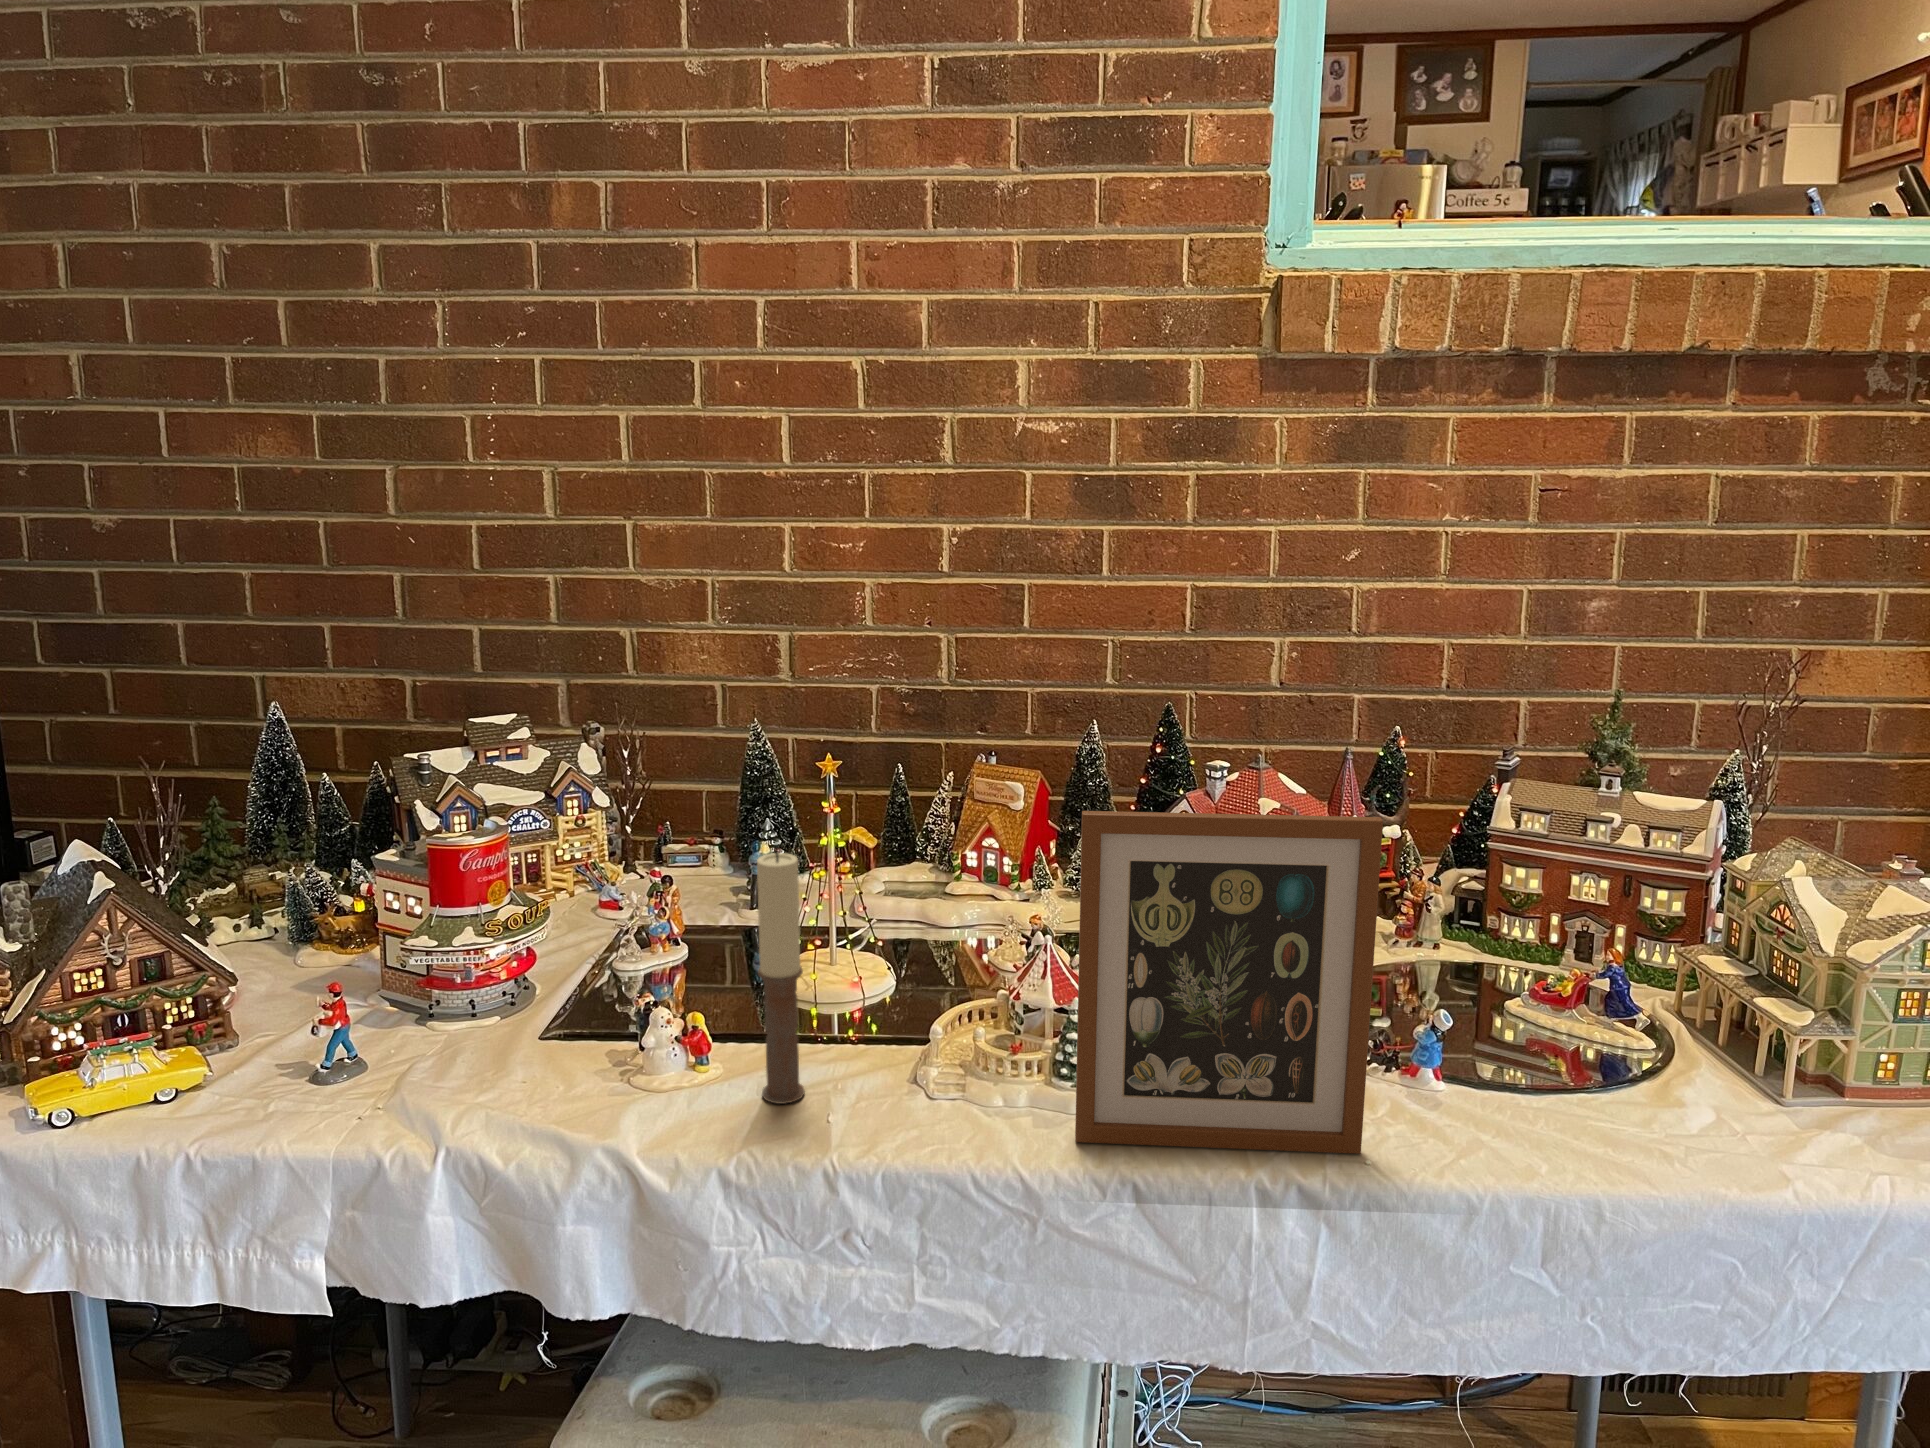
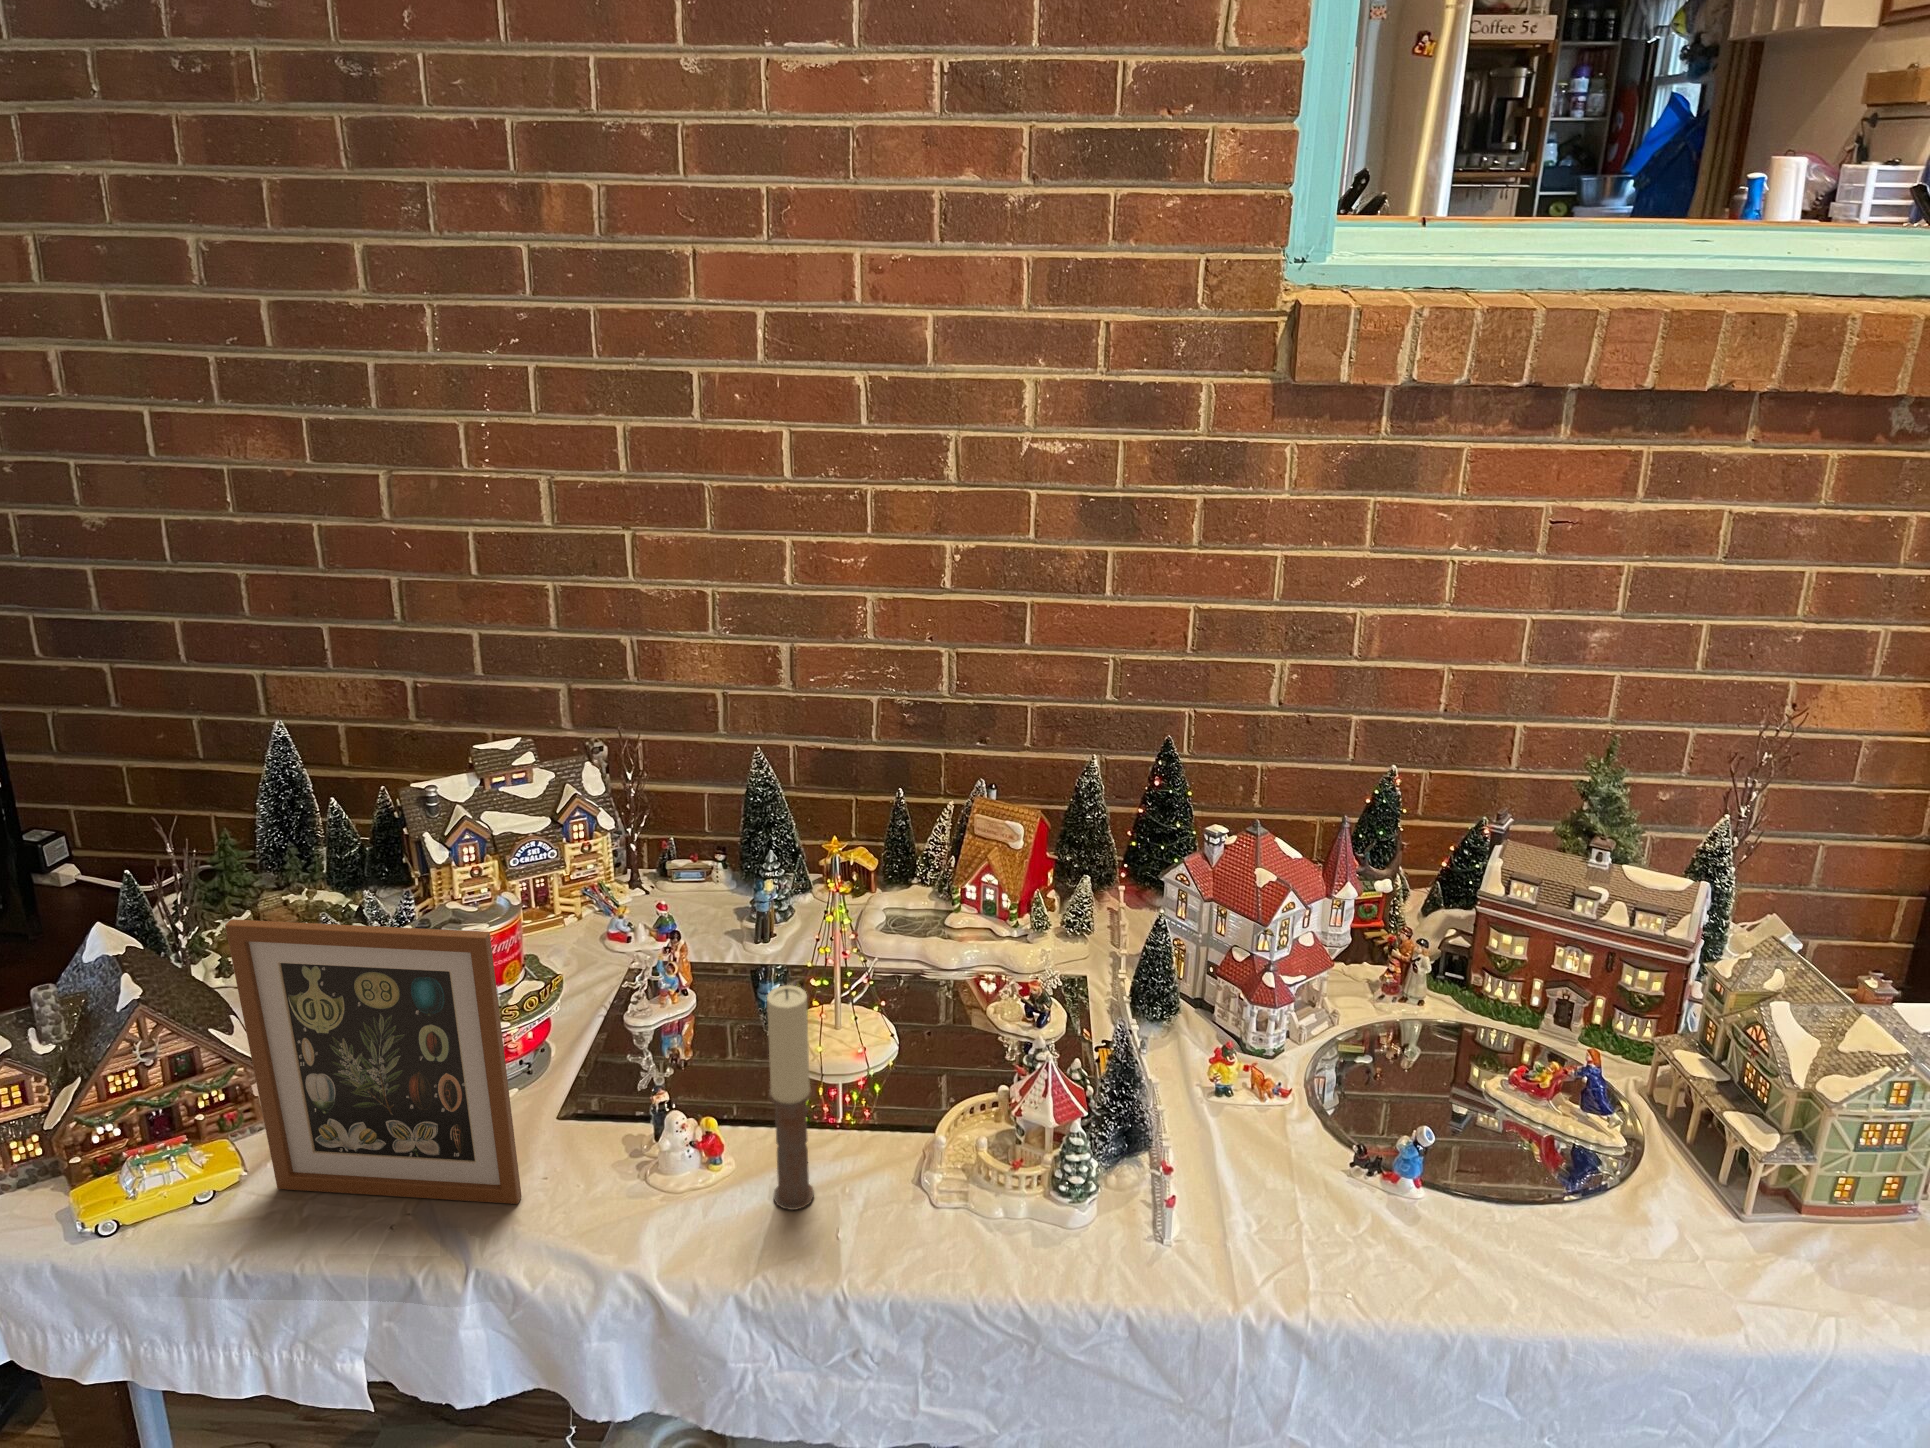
picture frame: present [1075,811,1383,1154] -> present [225,919,522,1204]

